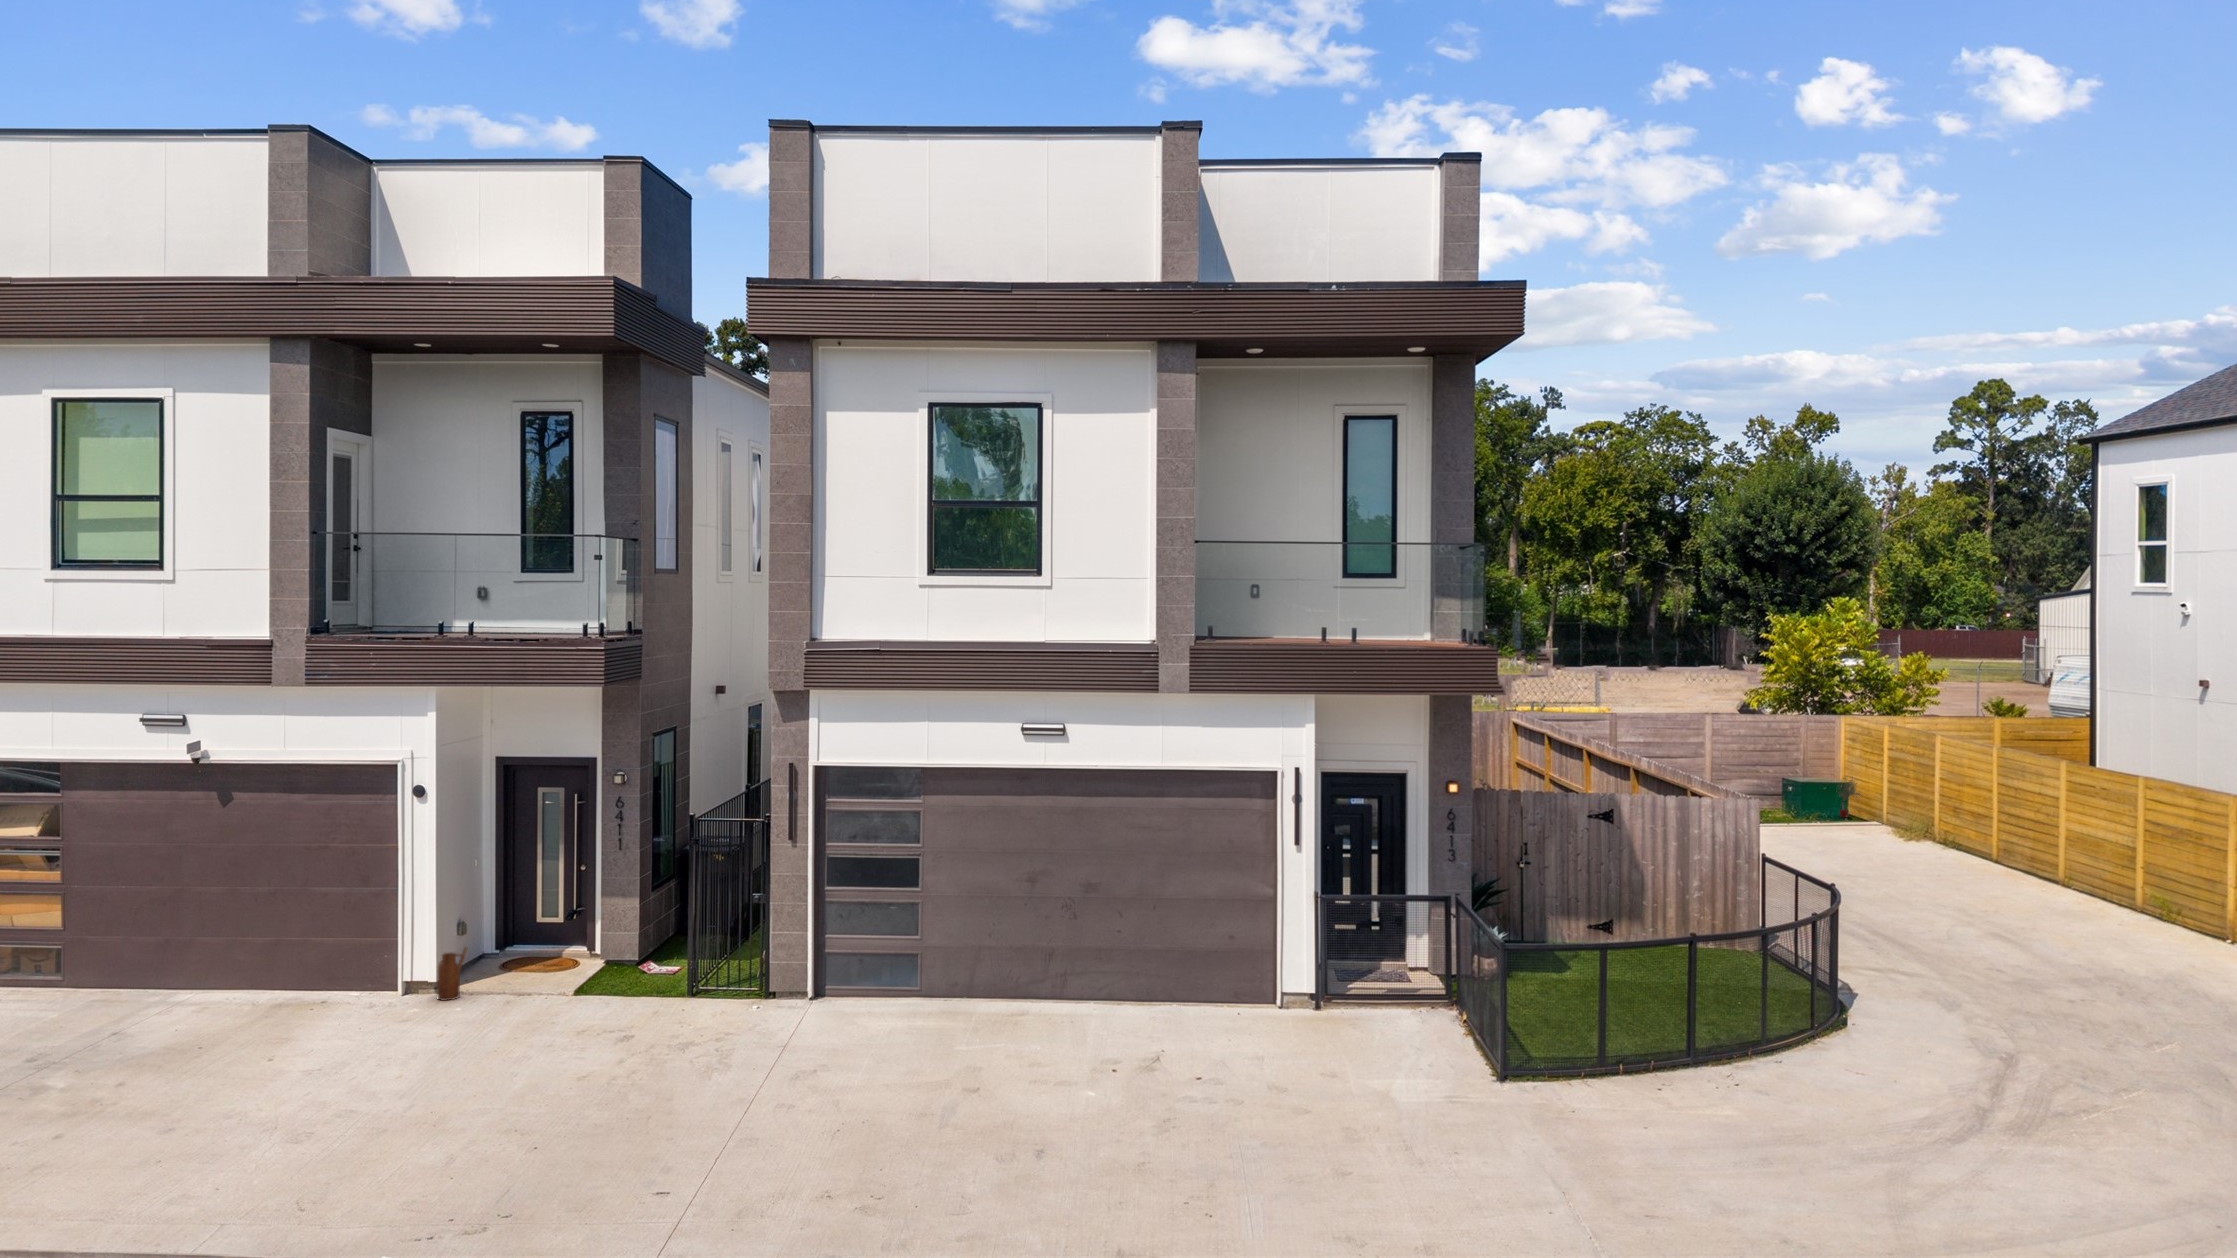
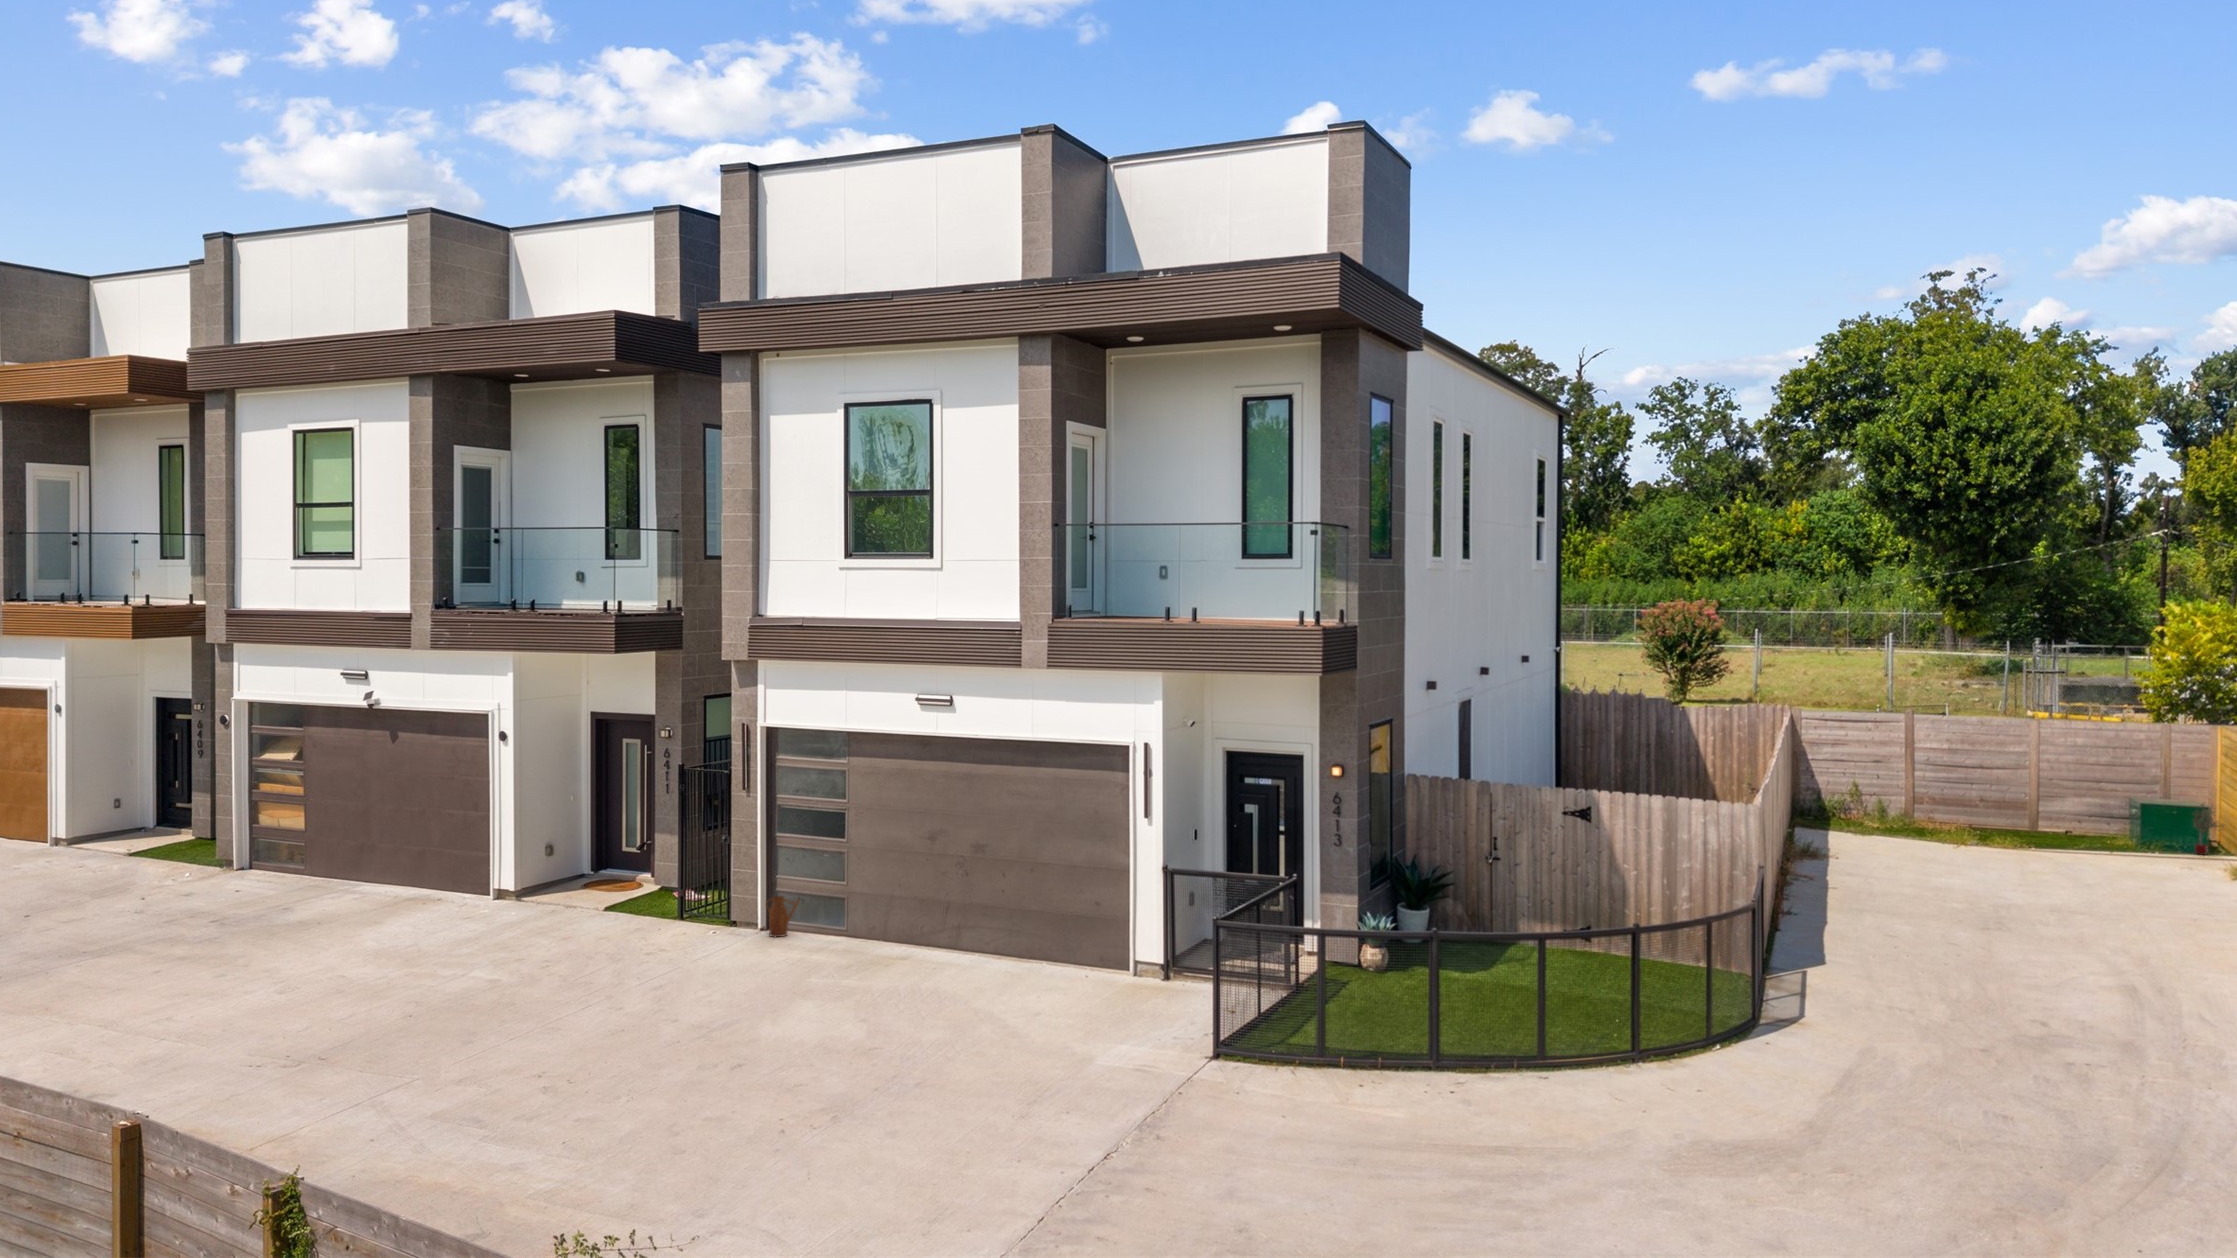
watering can: present [437,948,467,1001] -> present [767,896,800,937]

